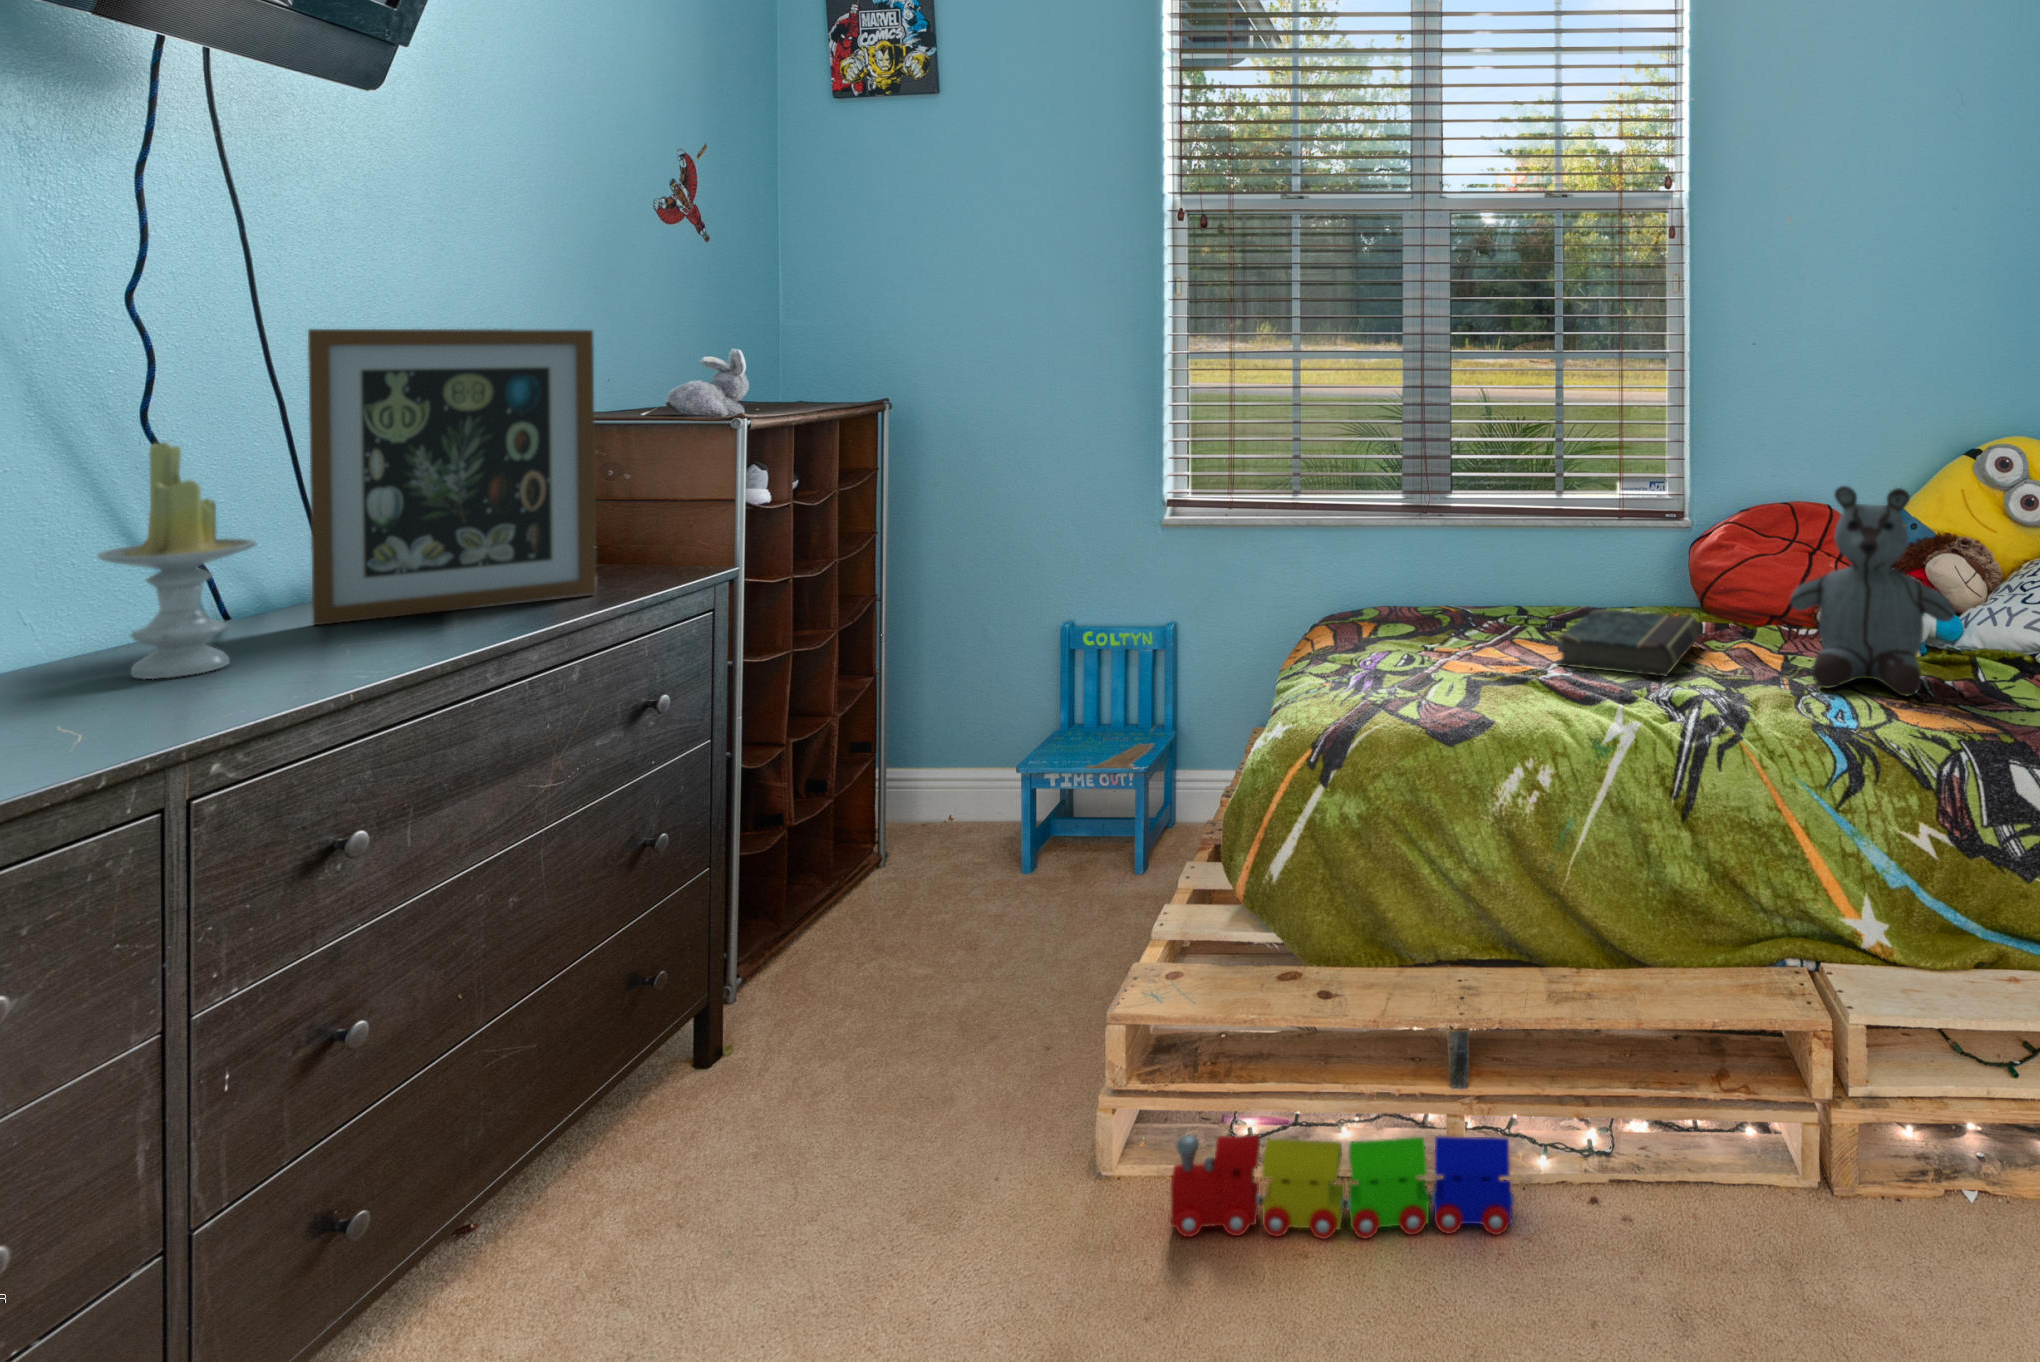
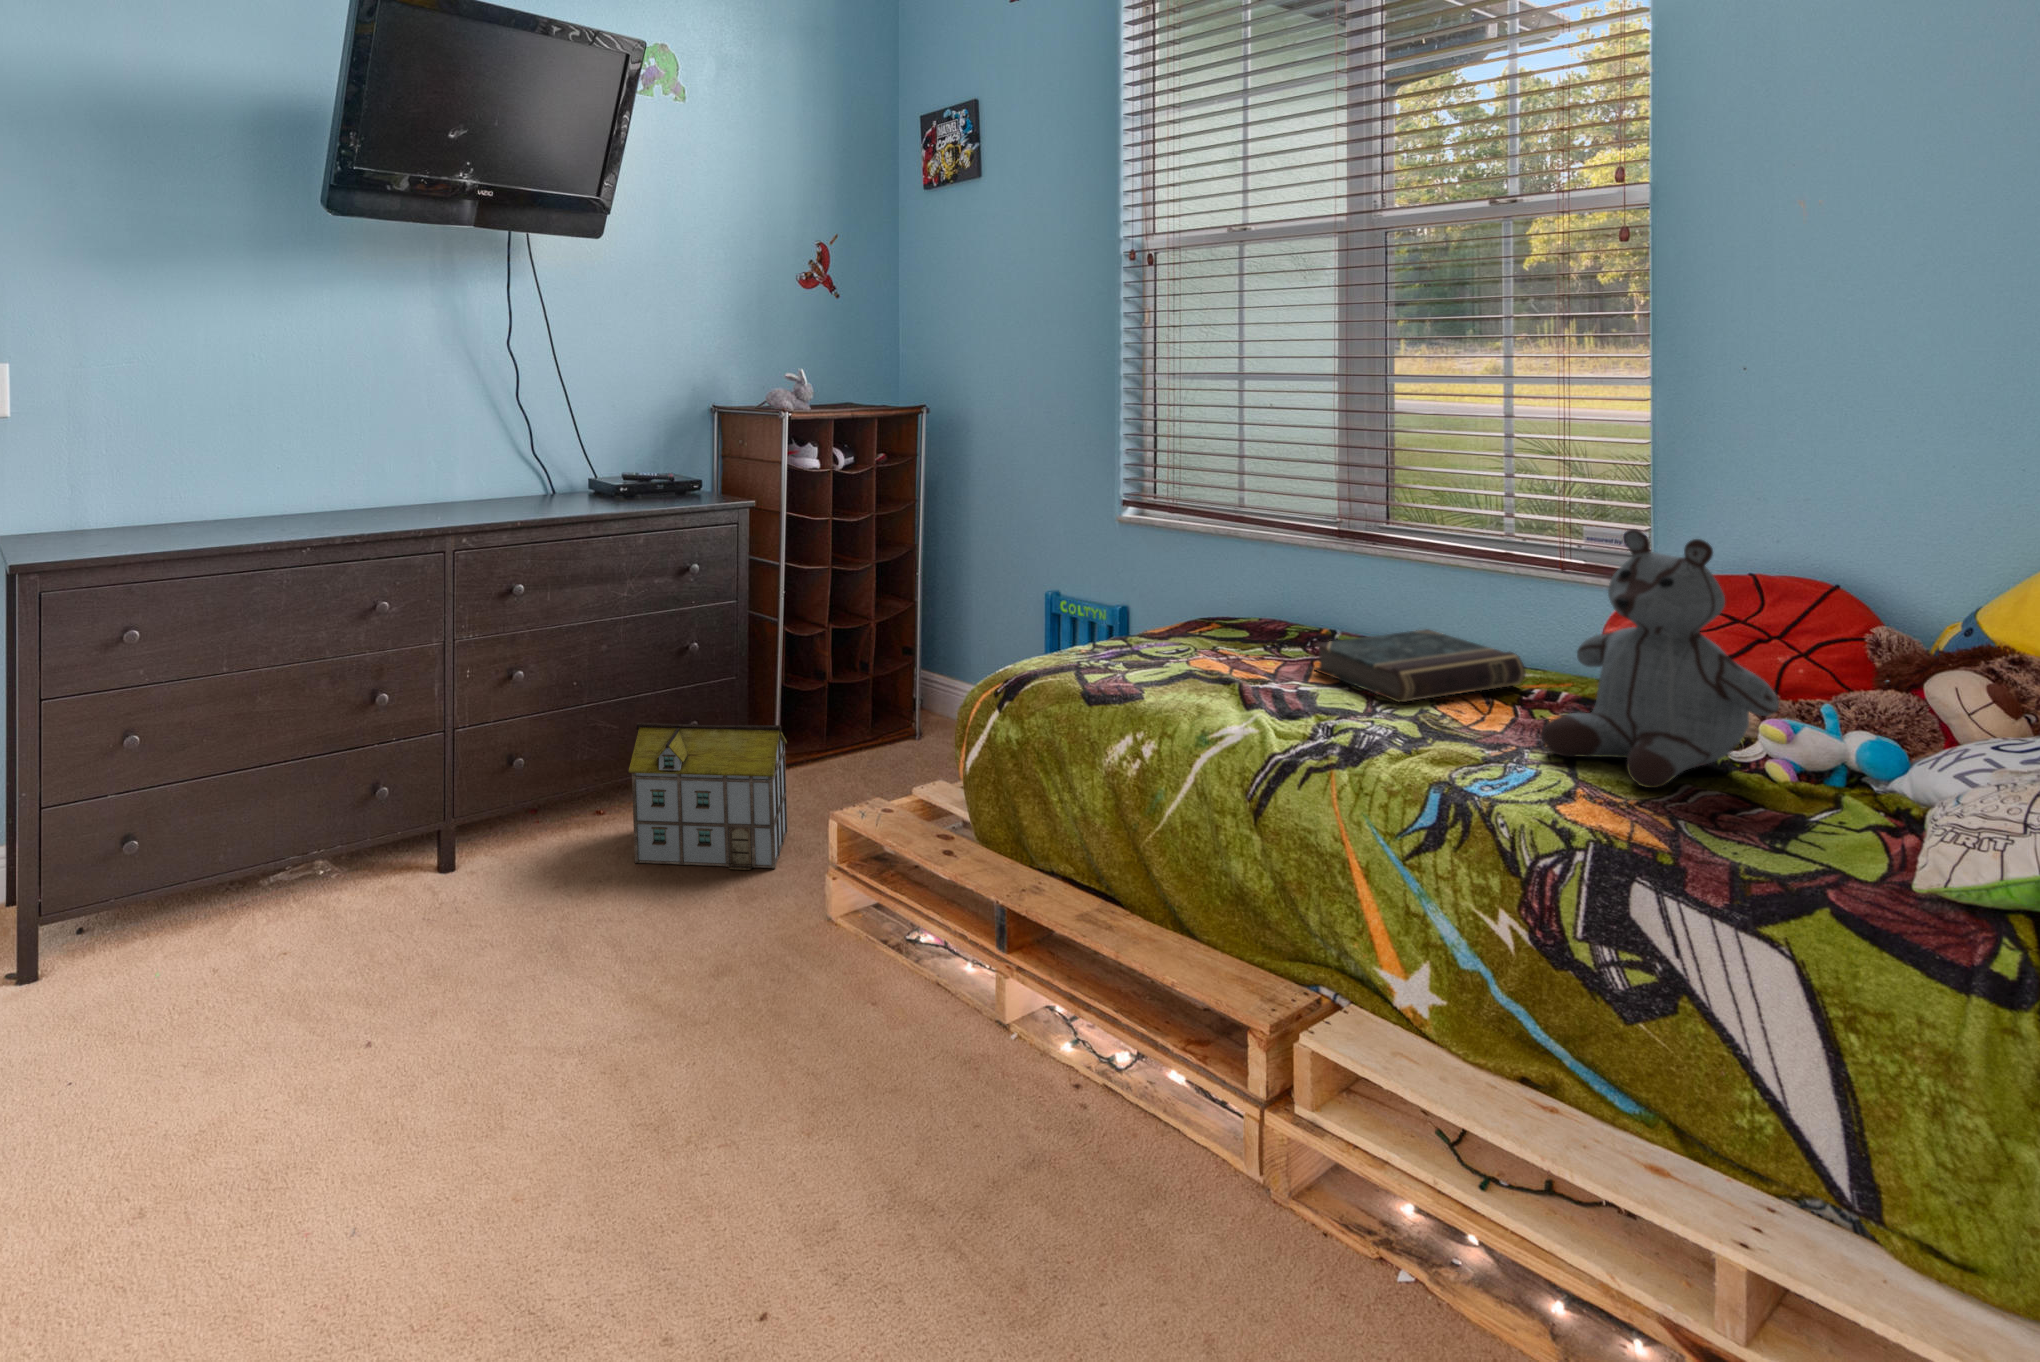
picture frame: present [308,329,596,625] -> none [547,362,663,505]
candle: present [98,442,257,679] -> none [450,418,503,519]
toy house: none [619,919,935,1268] -> present [629,722,788,870]
toy train: present [1171,1135,1515,1239] -> none [824,905,1020,1071]

